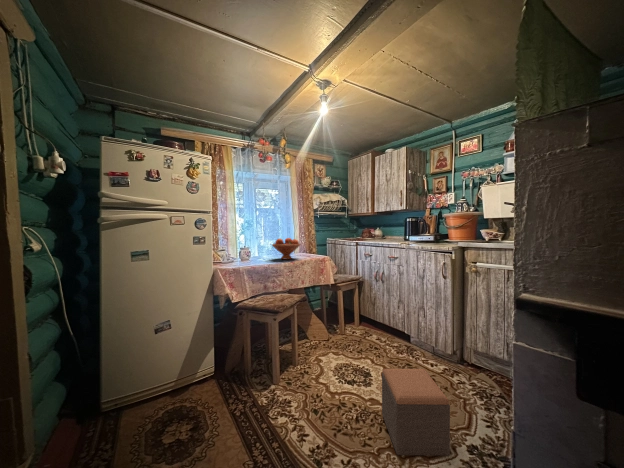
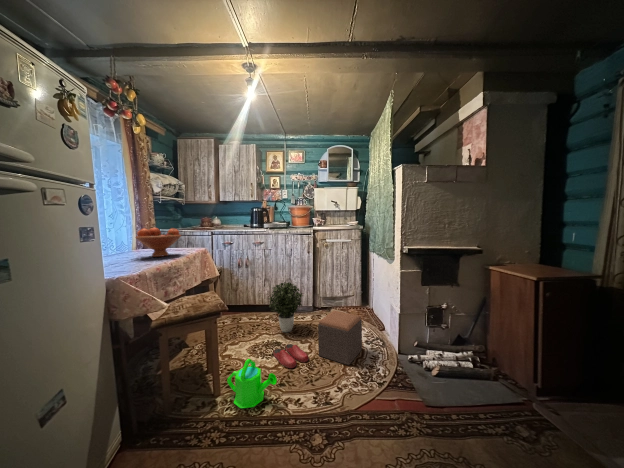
potted plant: none [372,307,416,368] -> present [269,282,303,332]
watering can: none [273,363,301,408] -> present [227,359,277,408]
slippers: none [339,375,372,409] -> present [274,344,309,368]

